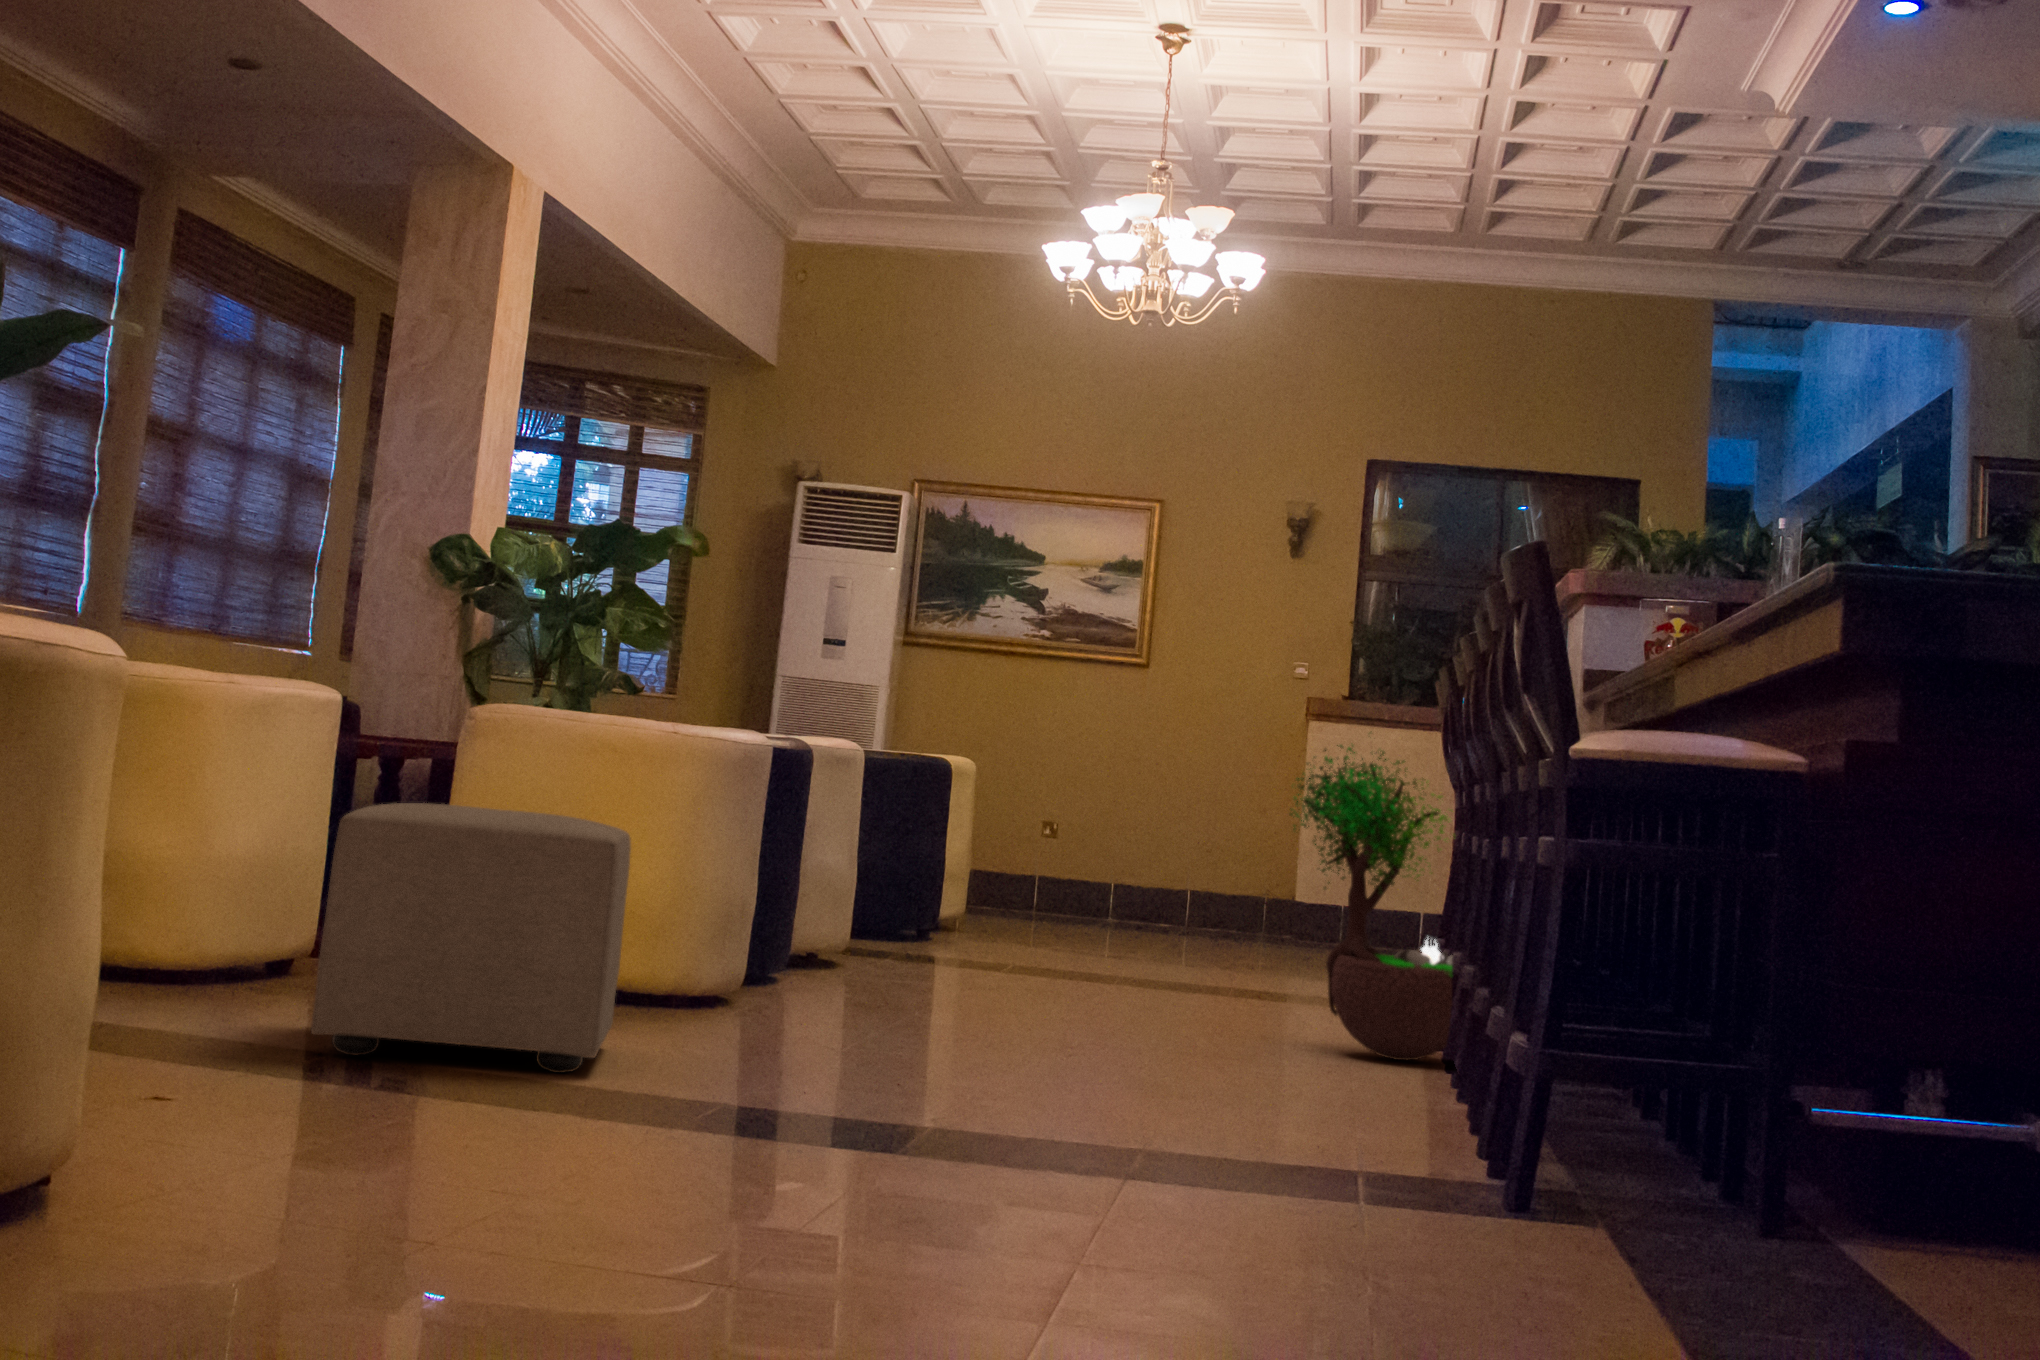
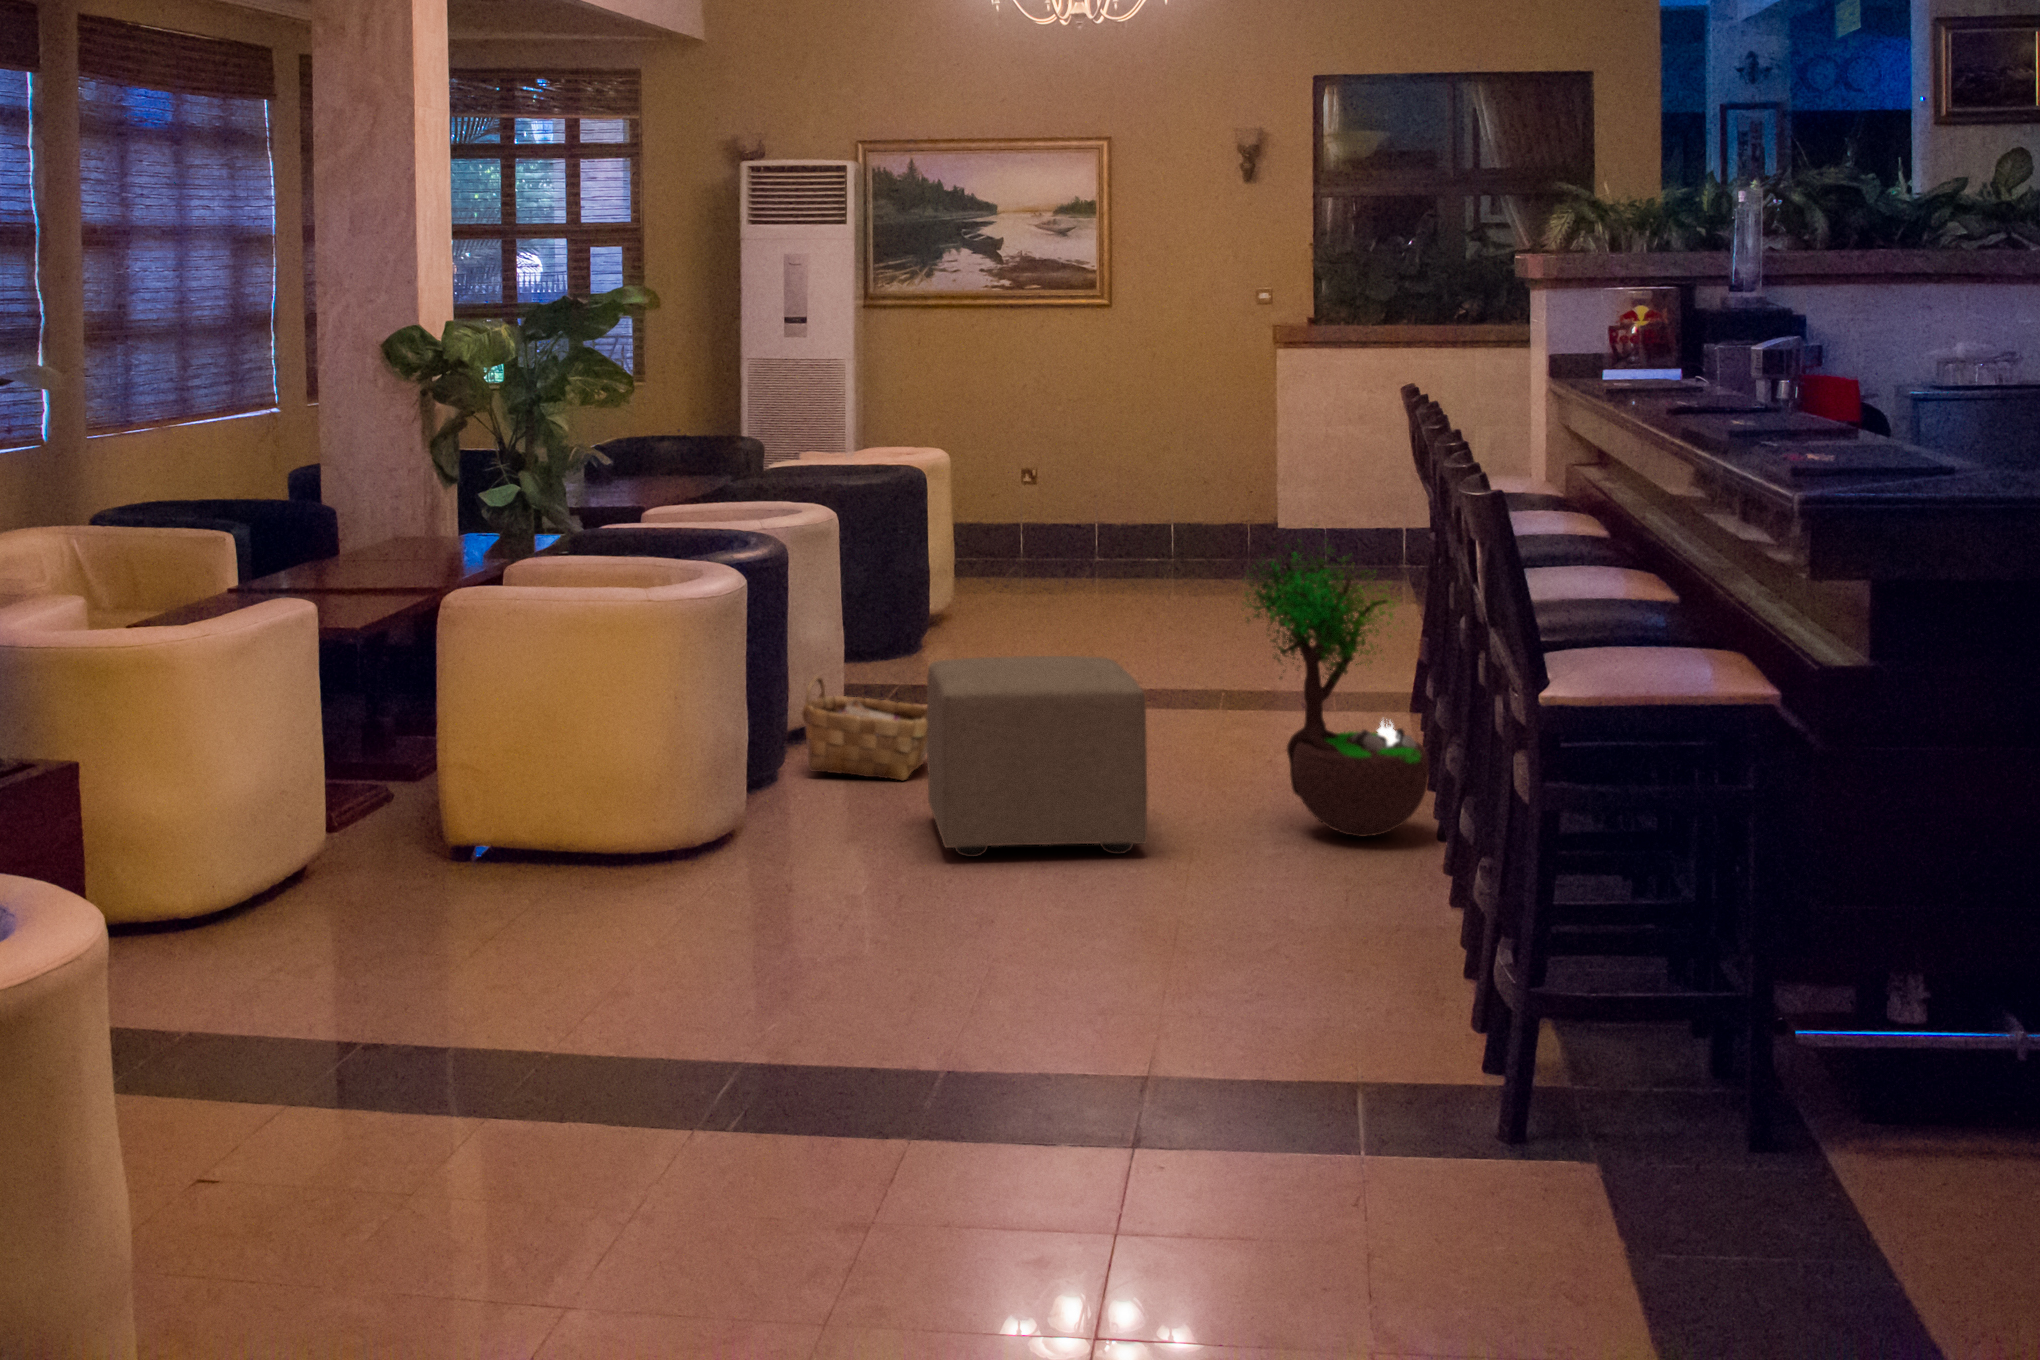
ottoman: present [311,803,631,1073] -> present [927,656,1148,857]
woven basket: none [822,882,966,995] -> present [802,676,927,781]

